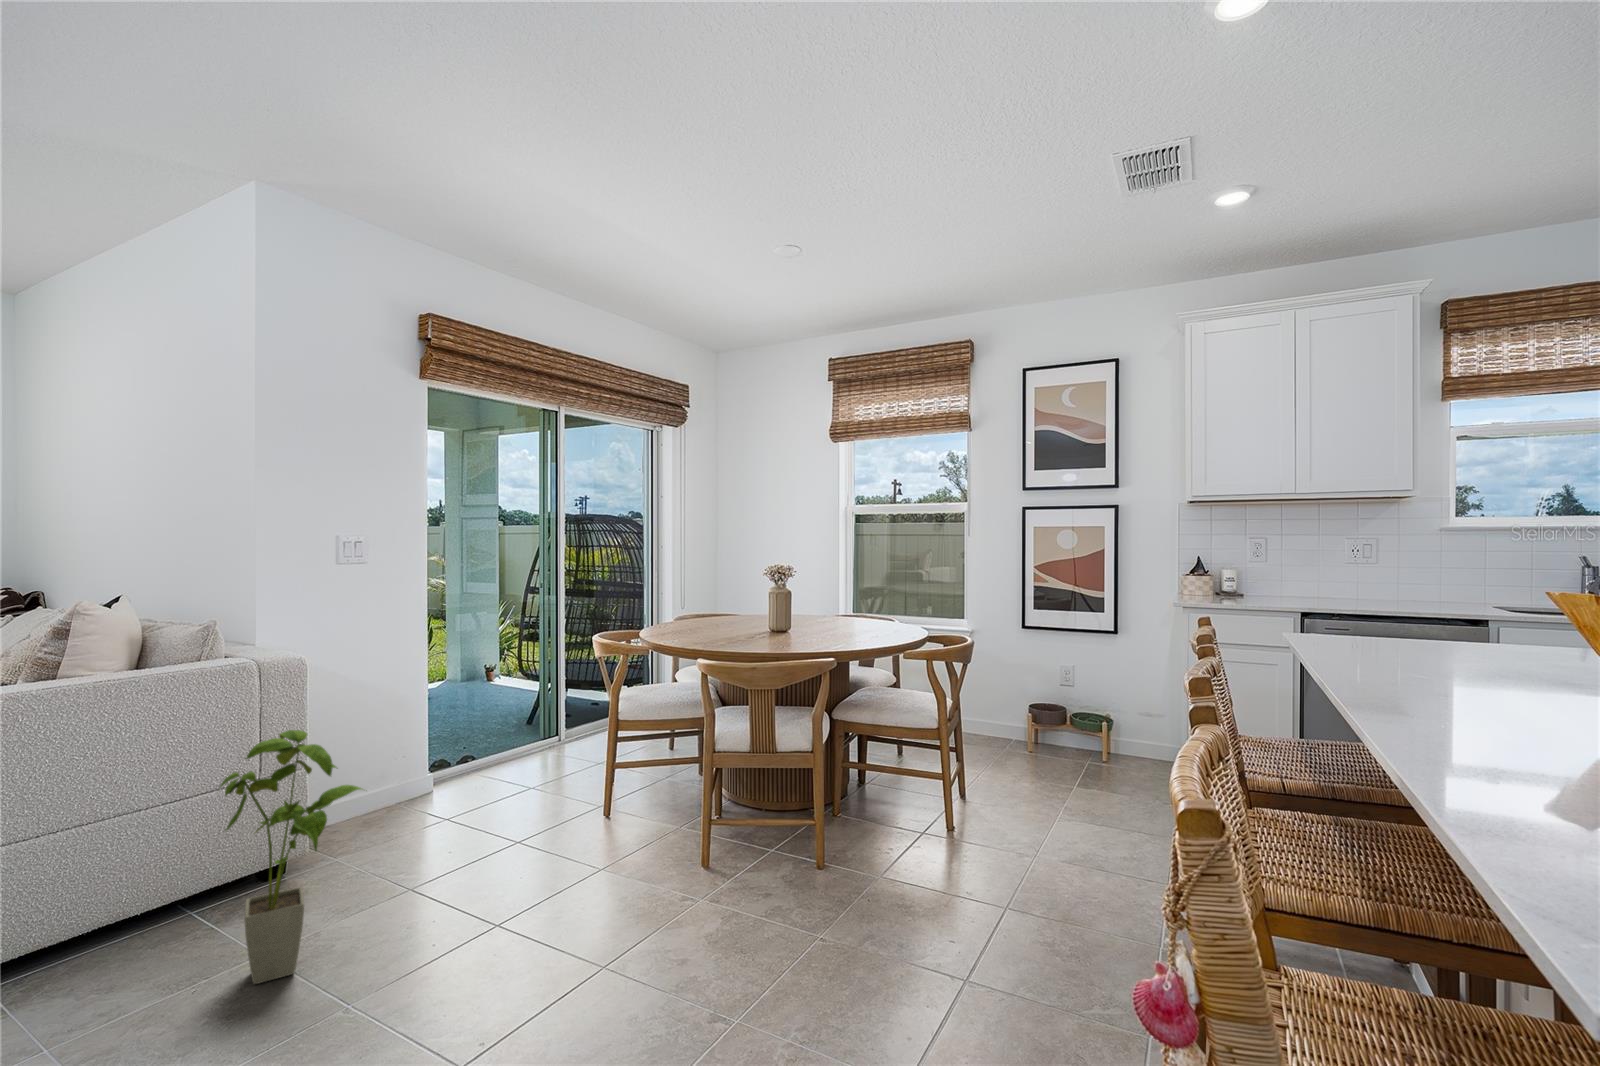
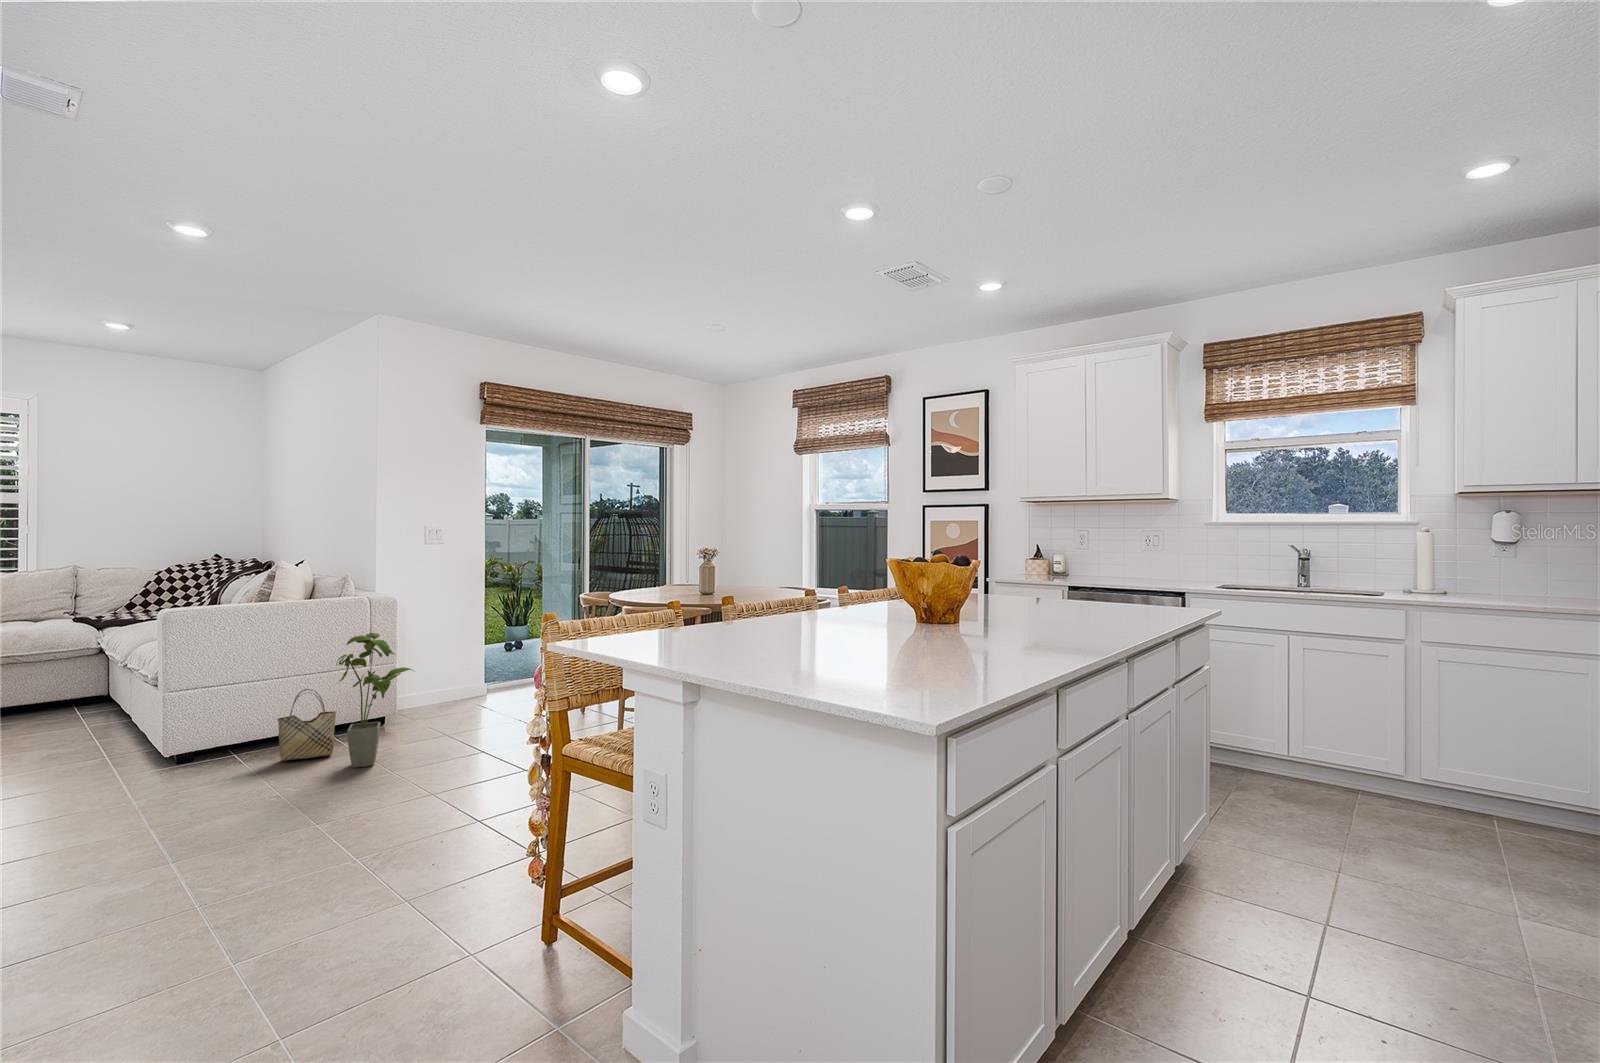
woven basket: none [90,834,209,982] -> present [277,689,336,761]

